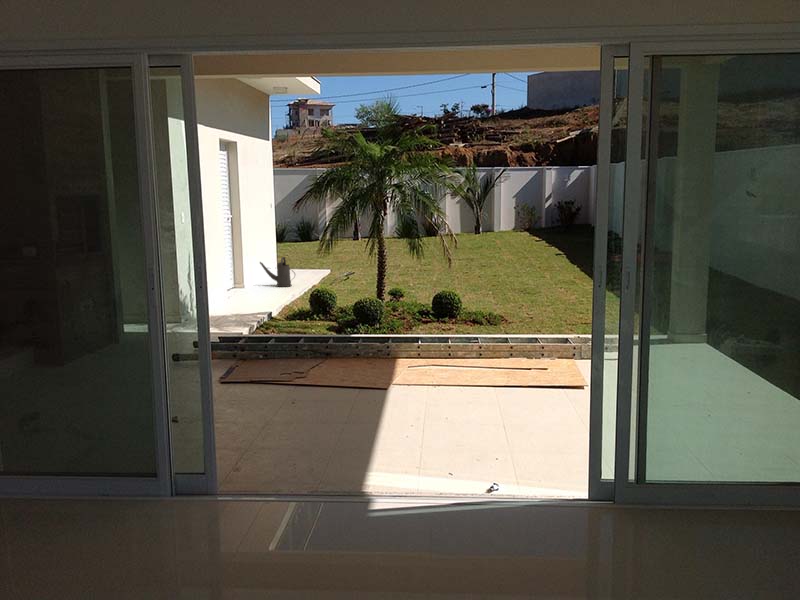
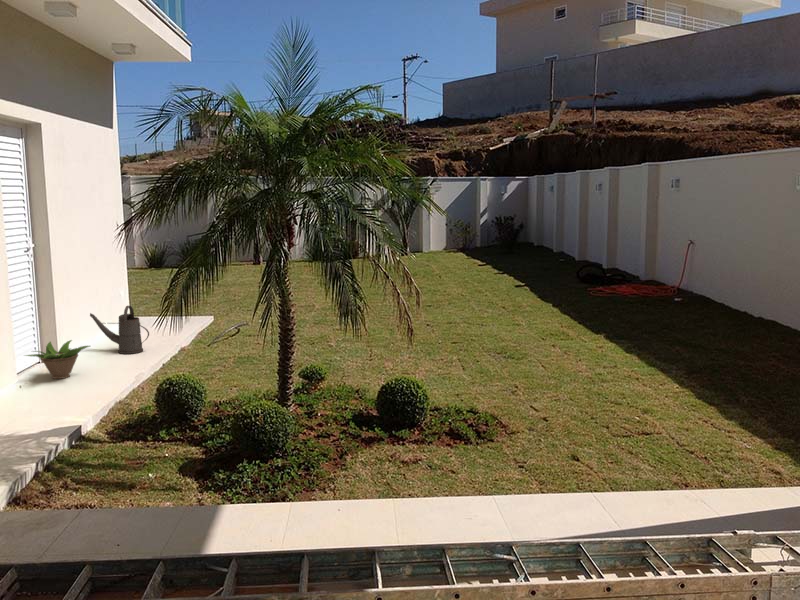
decorative plant: none [231,275,266,296] -> present [26,340,90,379]

